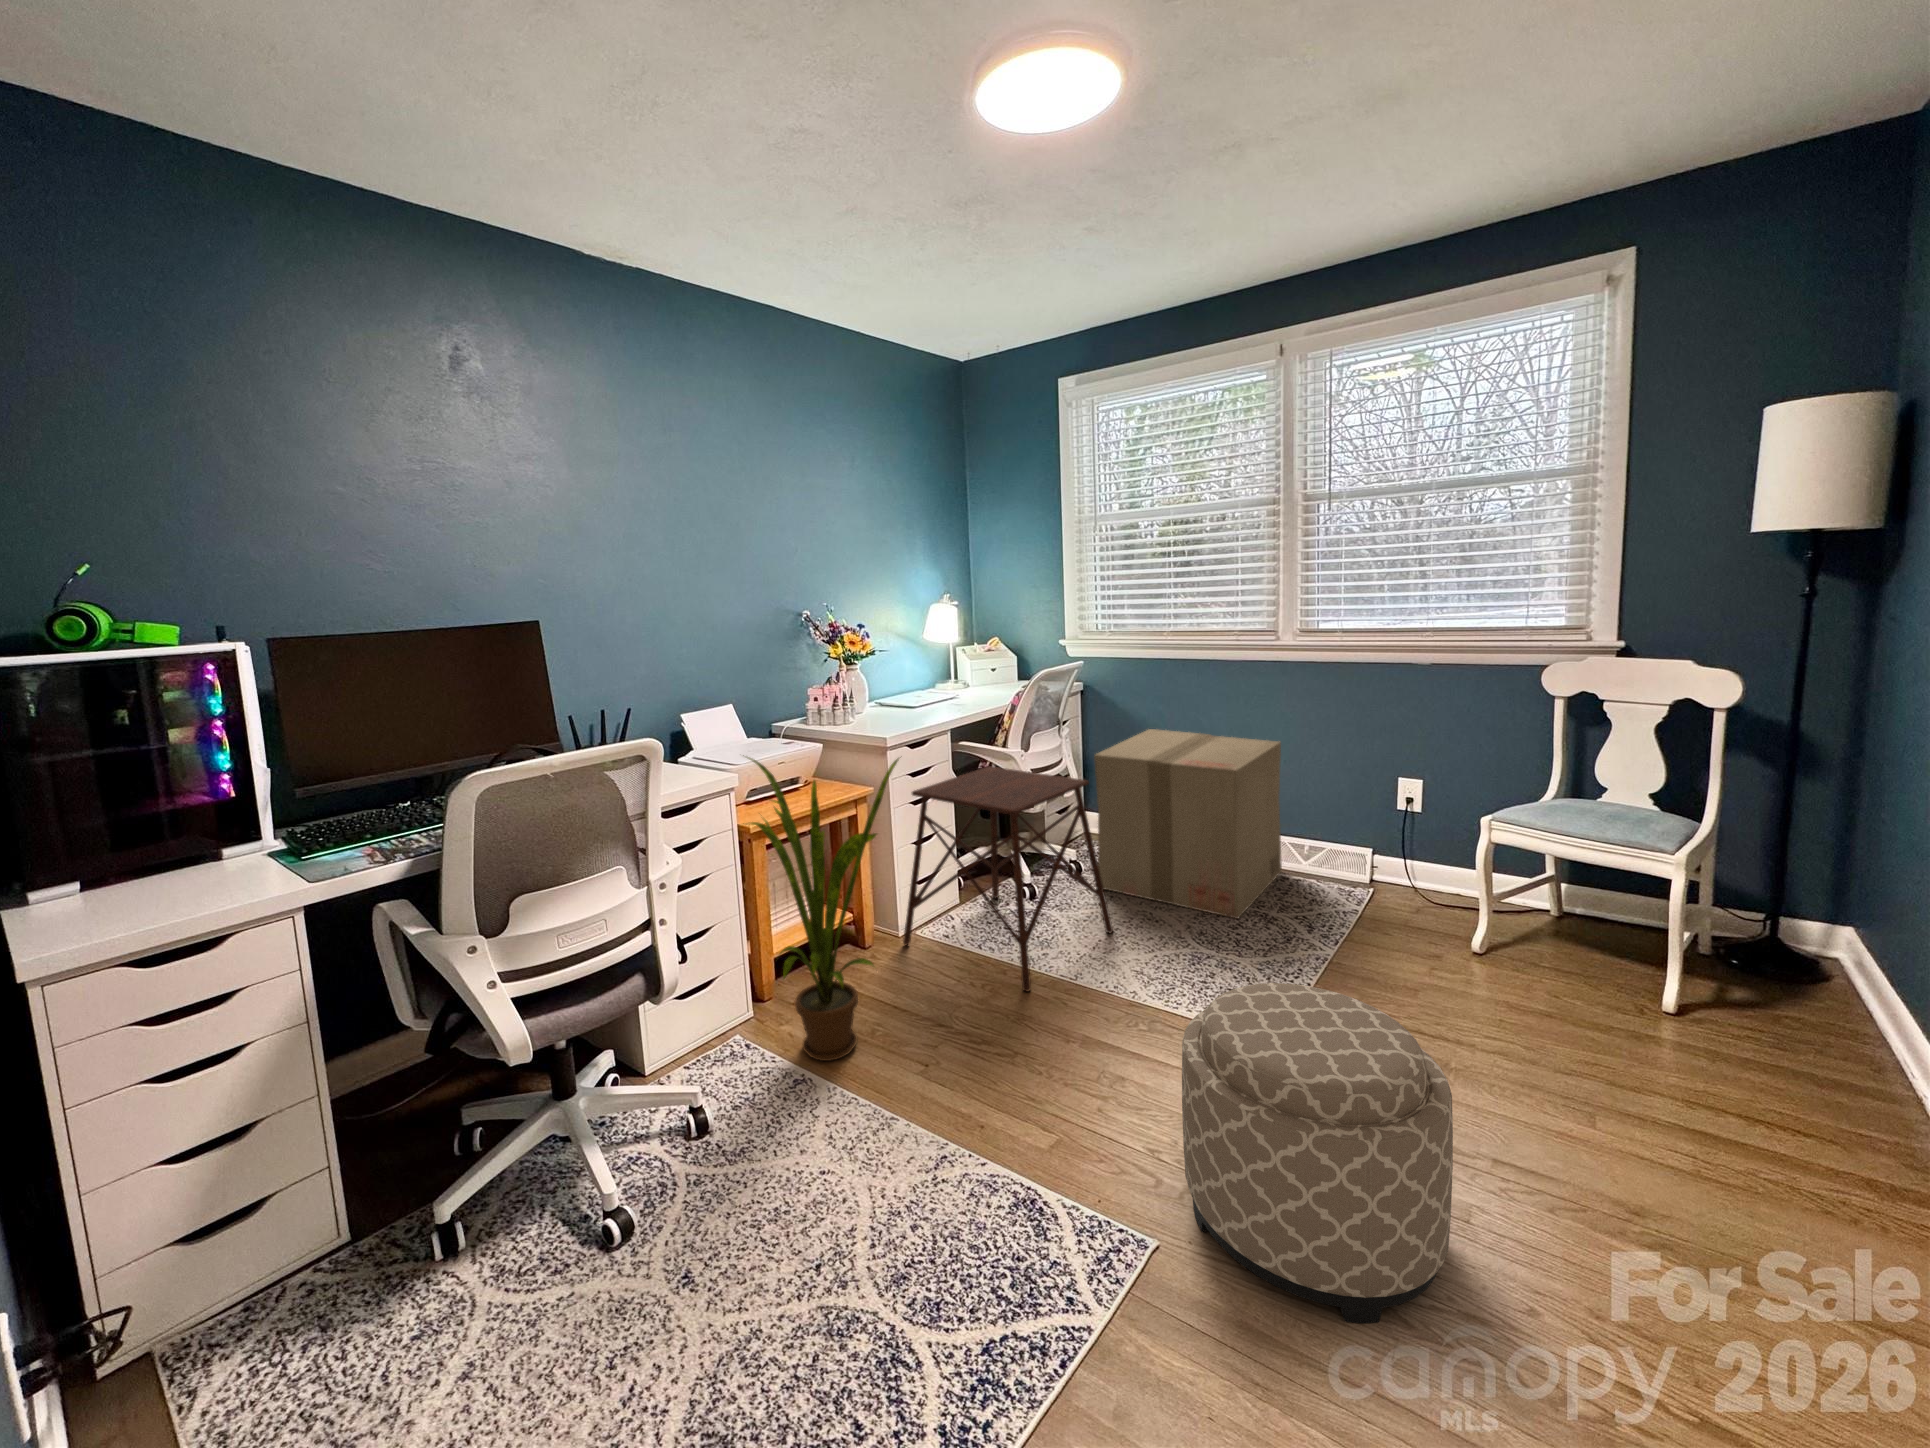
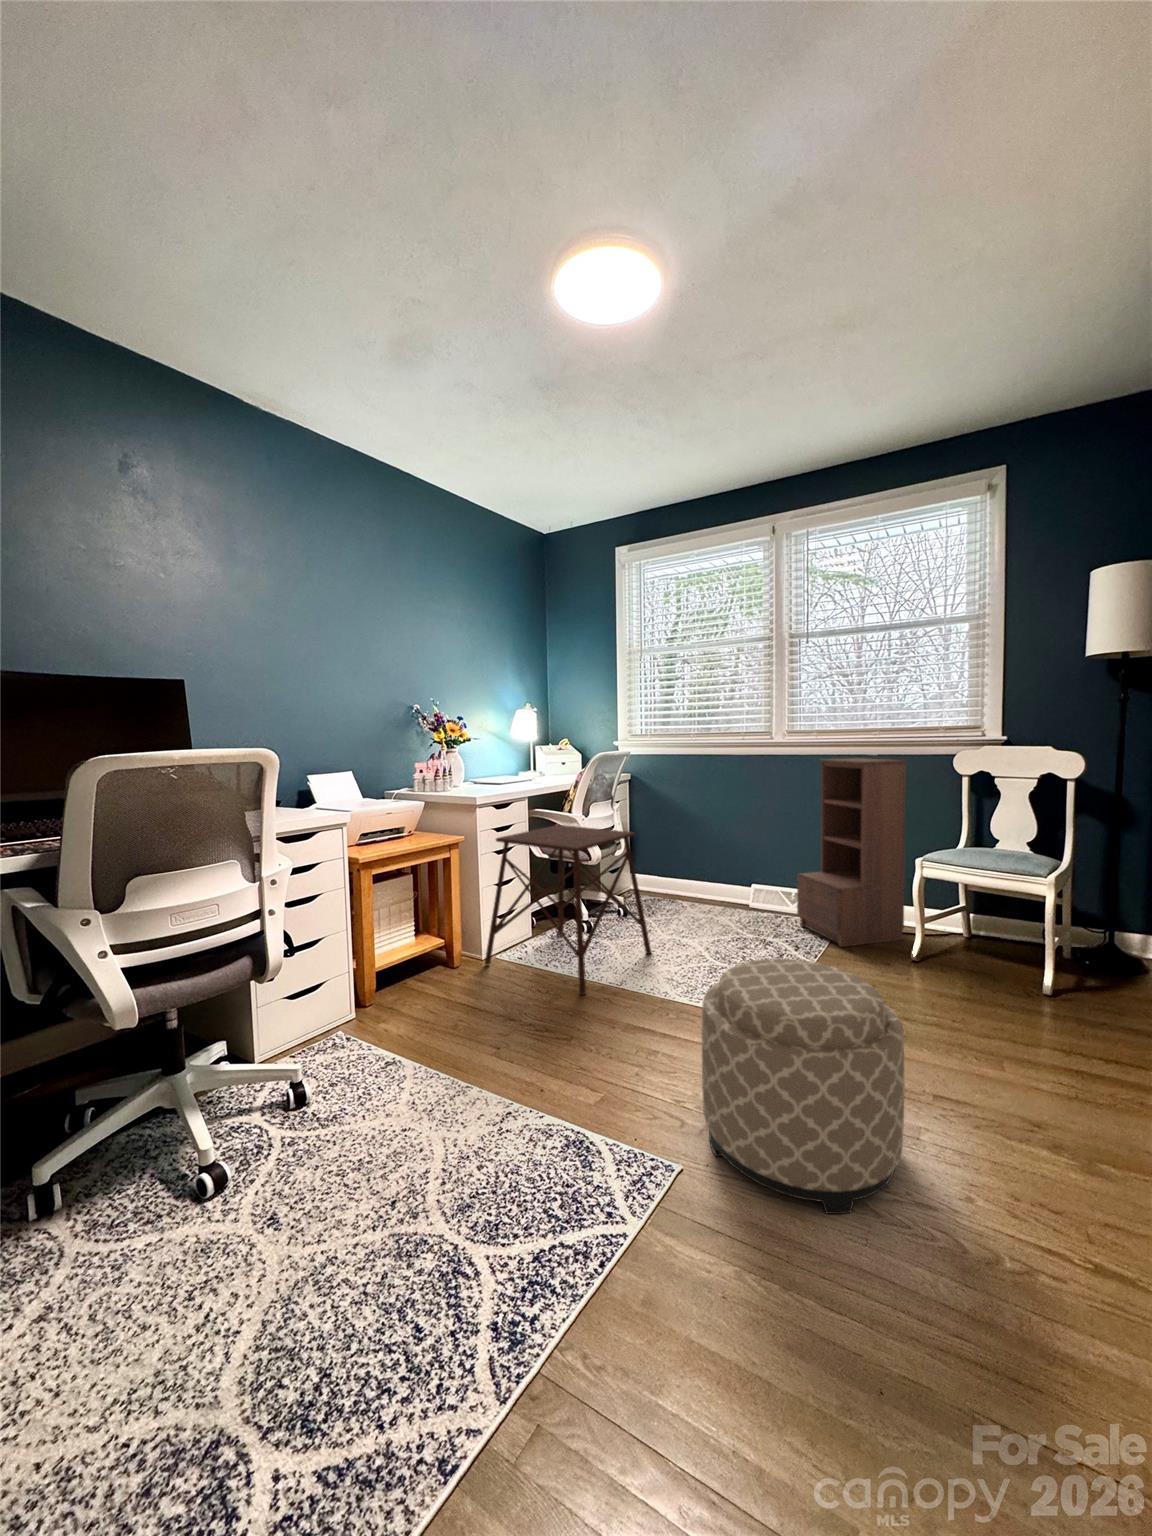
bookshelf: none [1310,668,1468,927] -> present [797,758,907,947]
cardboard box: present [1094,729,1282,919] -> none [640,806,777,943]
house plant: present [743,755,899,1061] -> none [345,793,488,1048]

